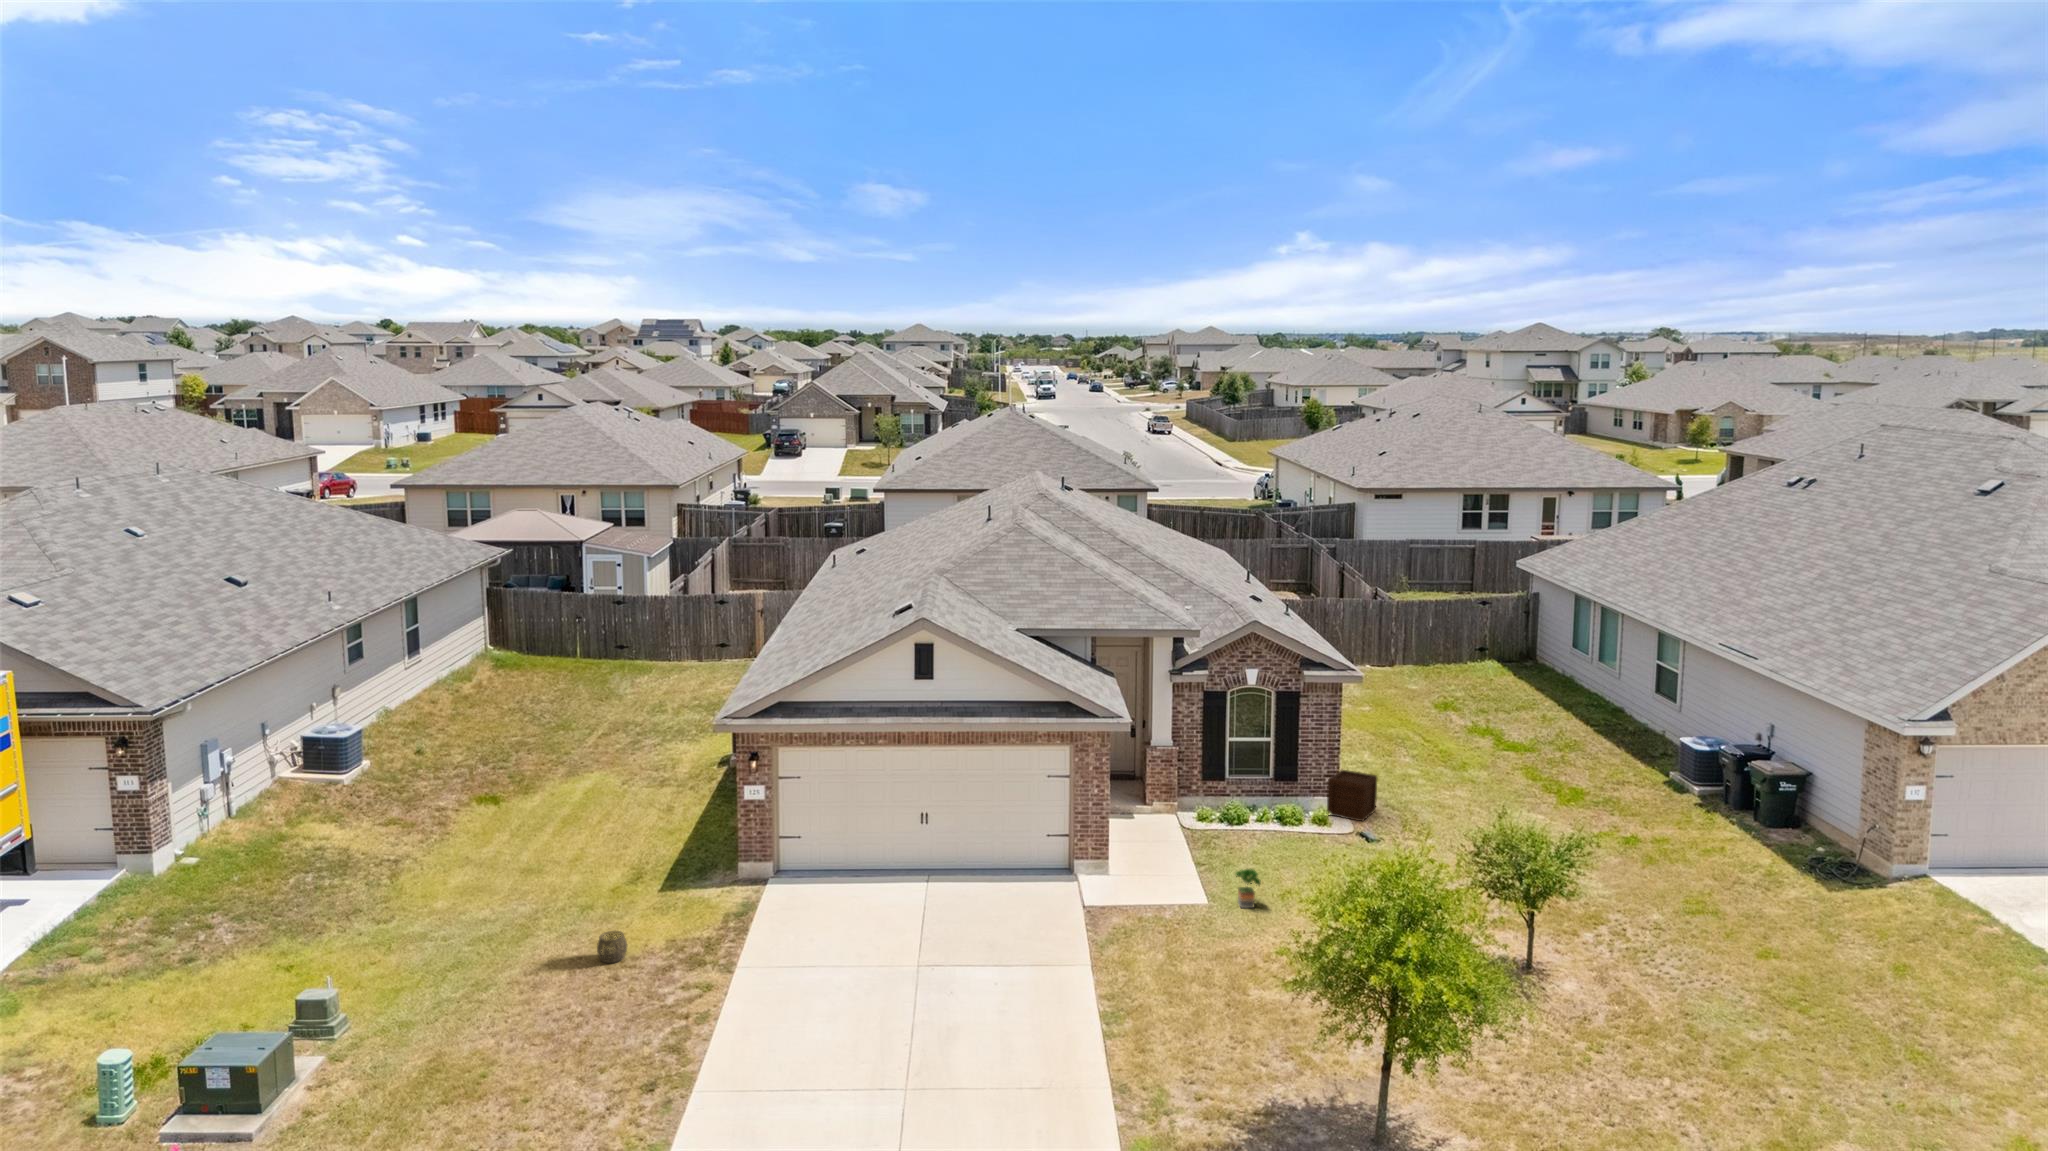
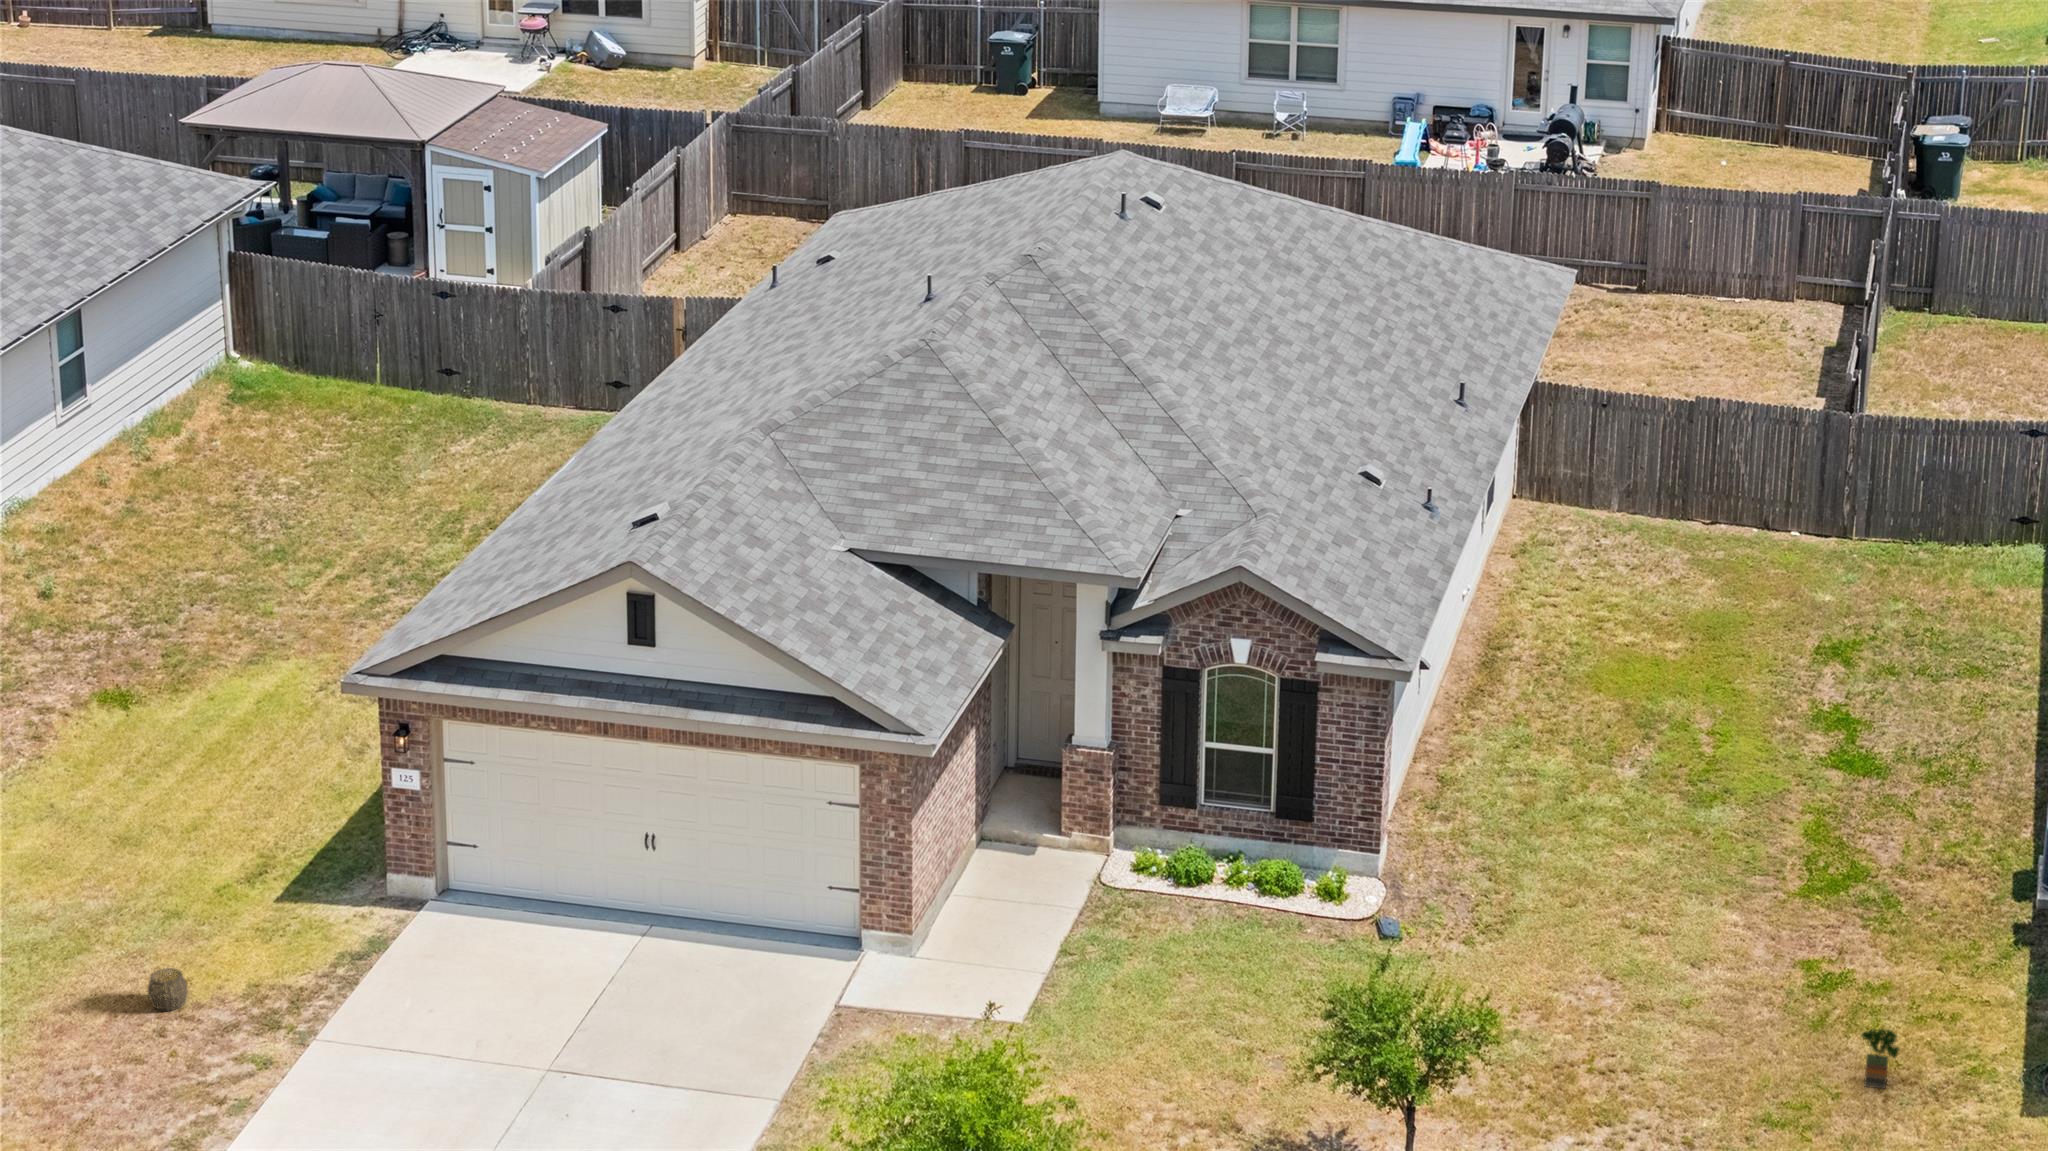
wooden crate: present [1327,769,1377,821] -> none [1352,812,1443,907]
potted tree: present [1236,869,1261,908] -> present [1861,1029,1899,1089]

